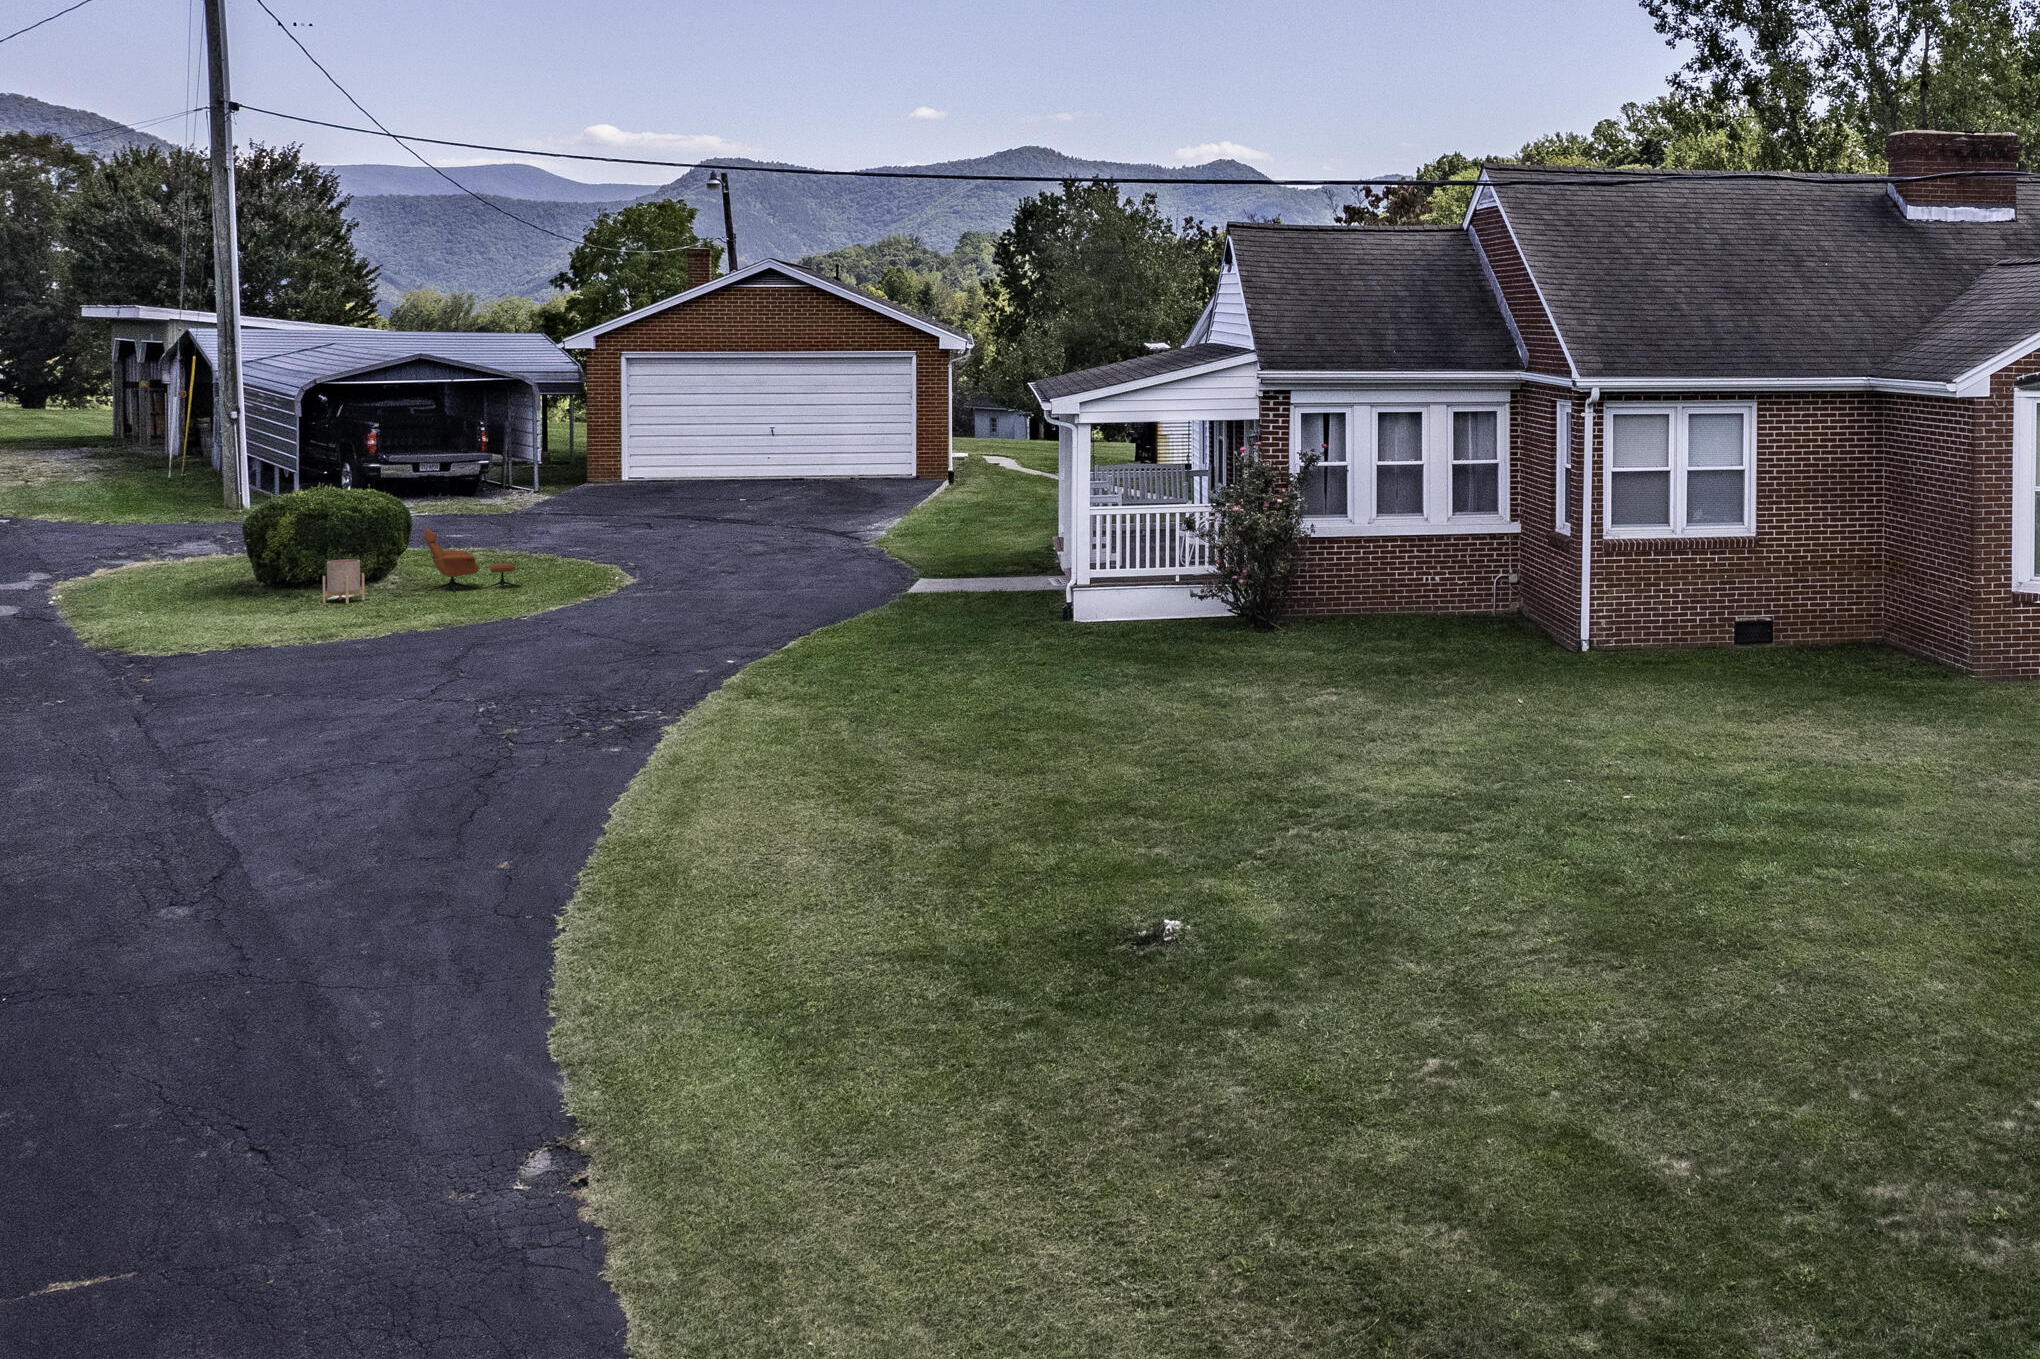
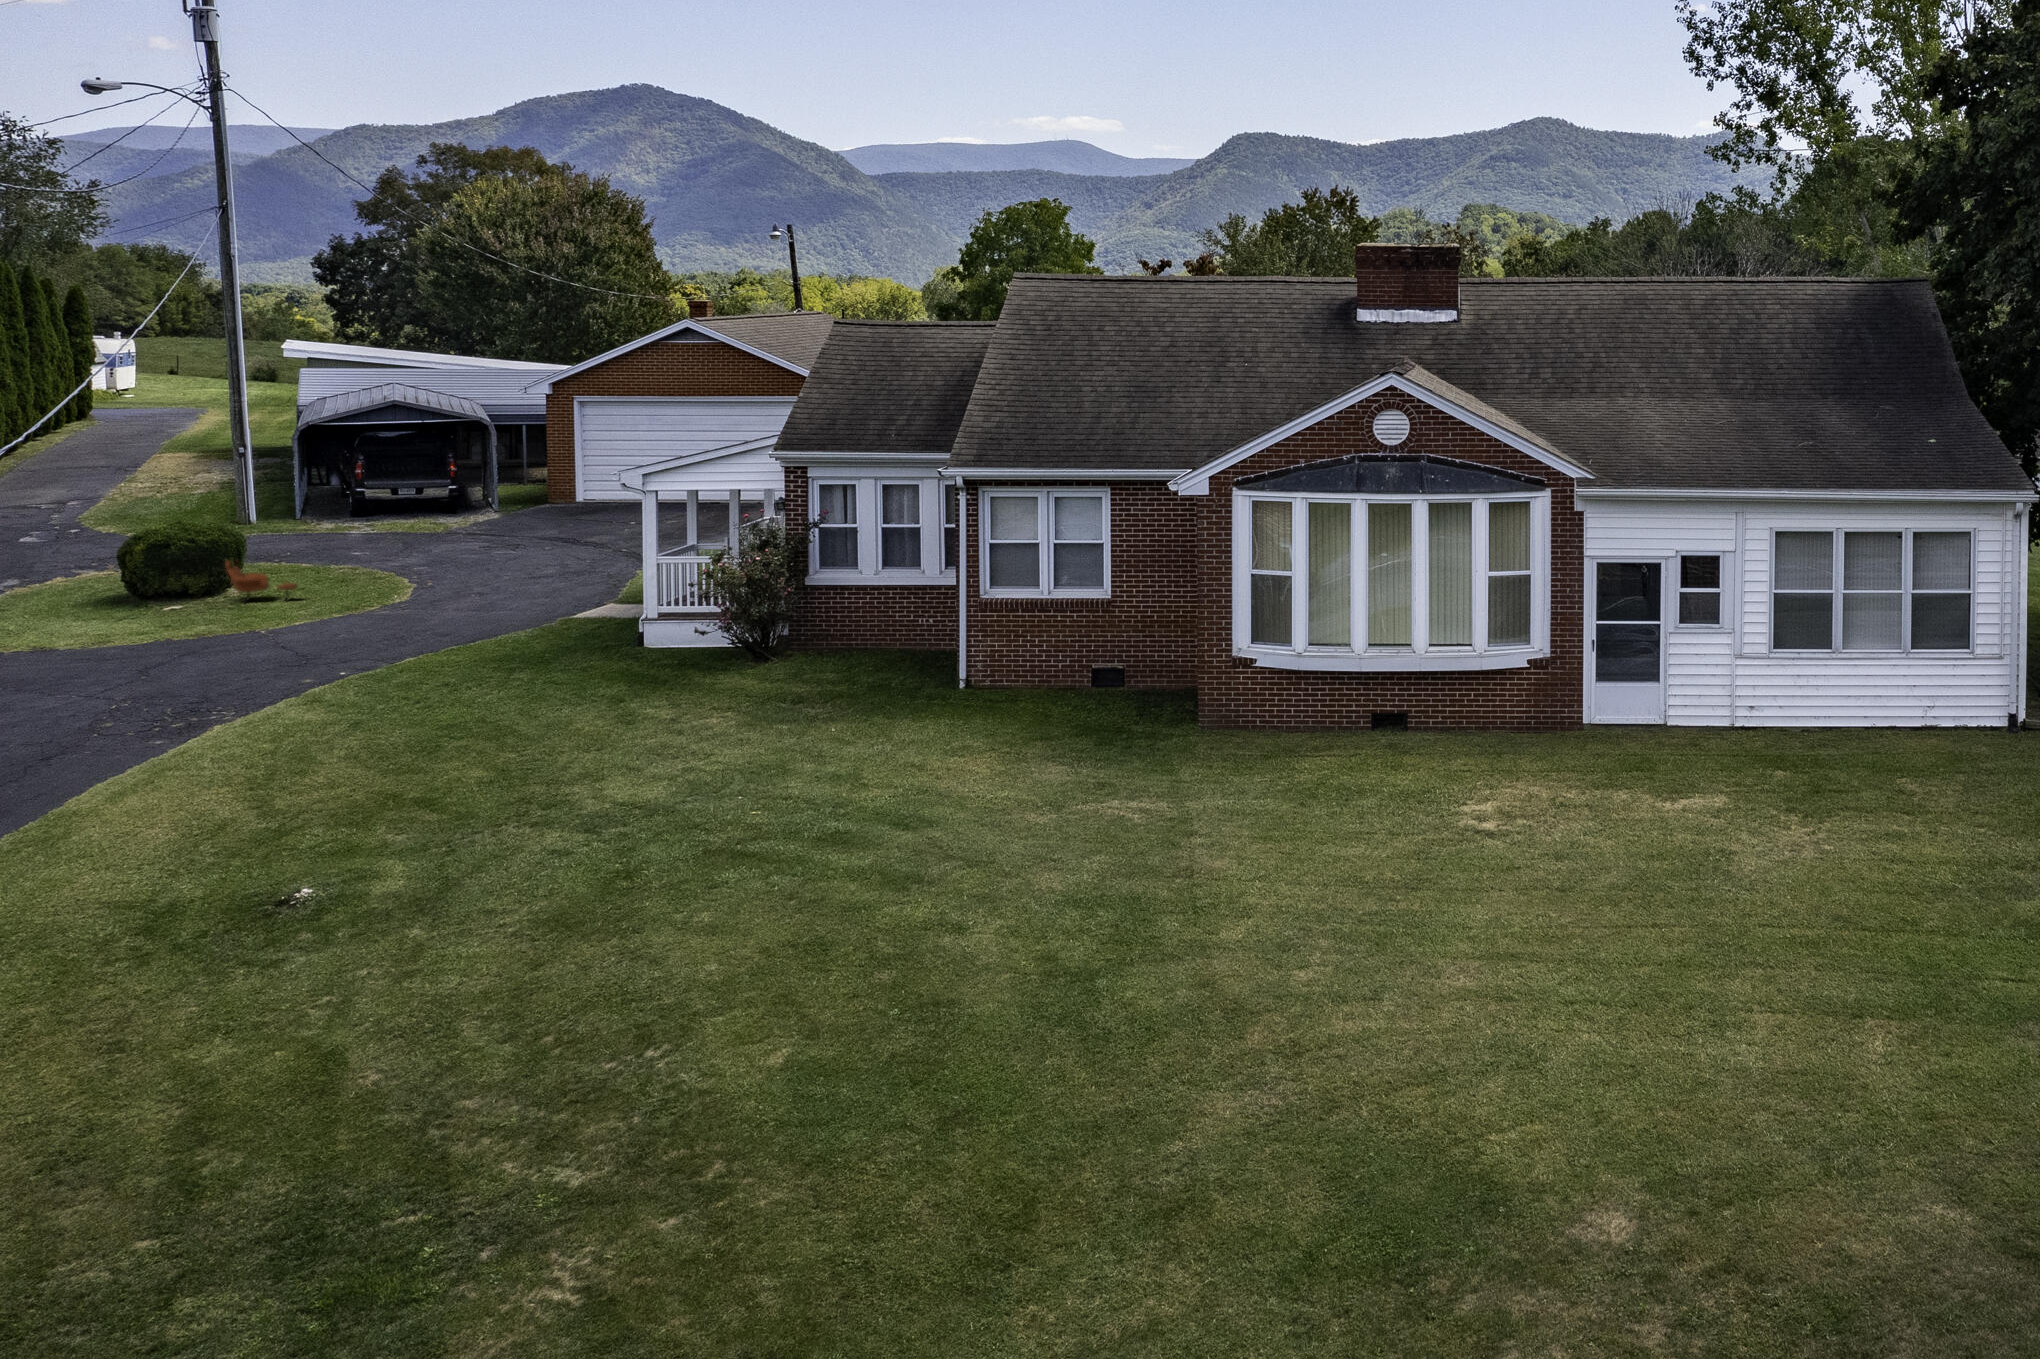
planter: present [323,560,364,604] -> none [129,580,162,612]

